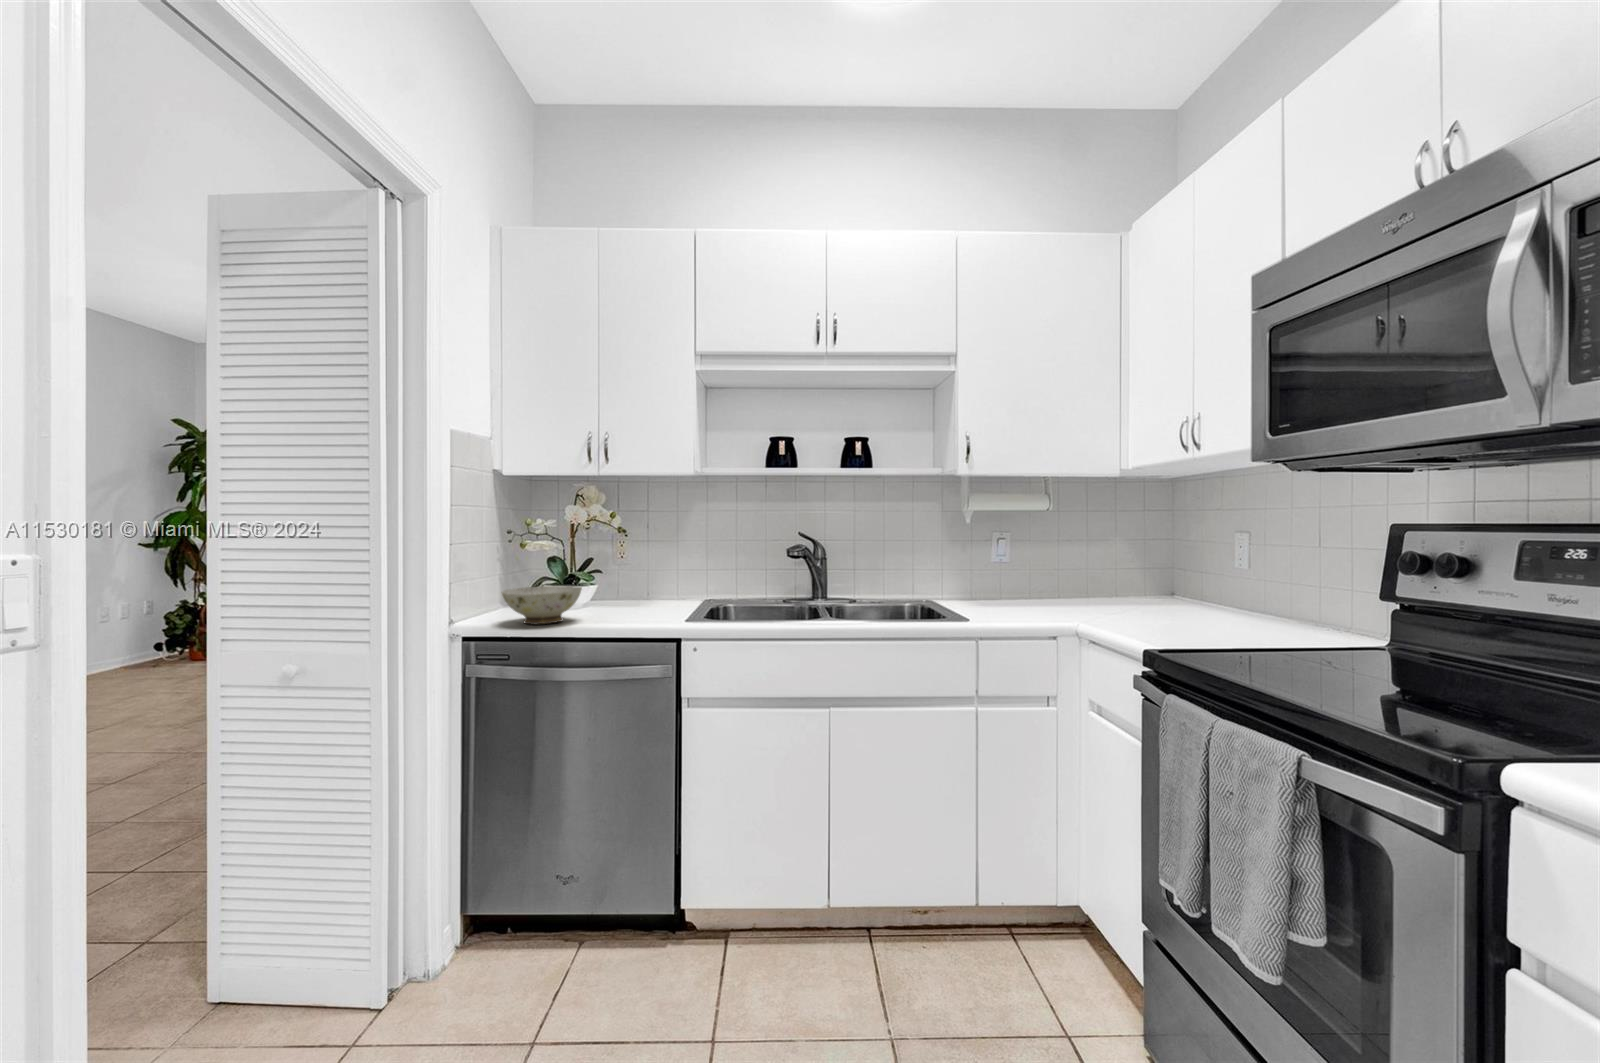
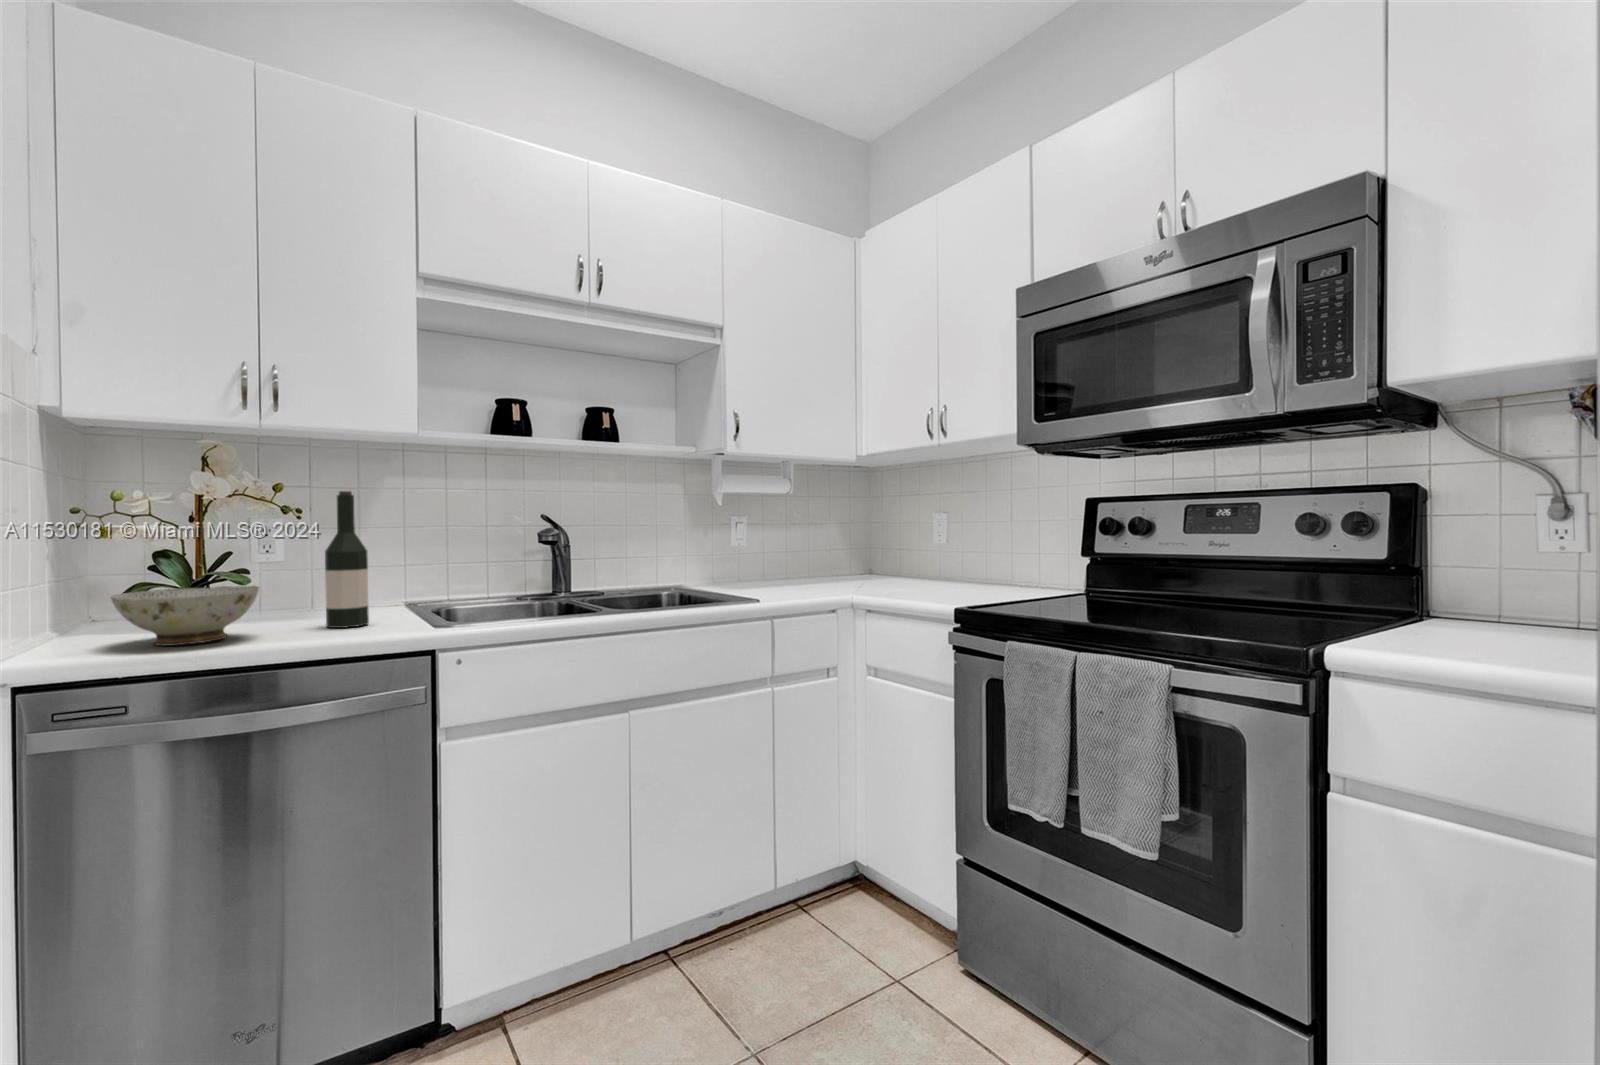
wine bottle: none [626,521,652,620] -> present [325,491,369,628]

